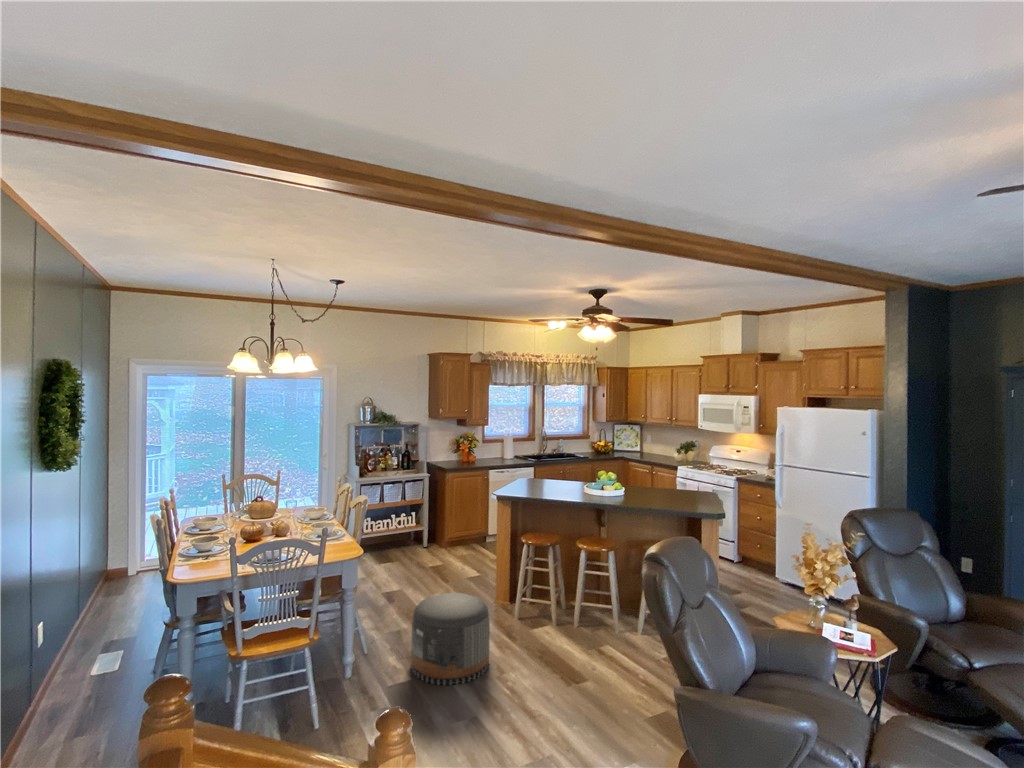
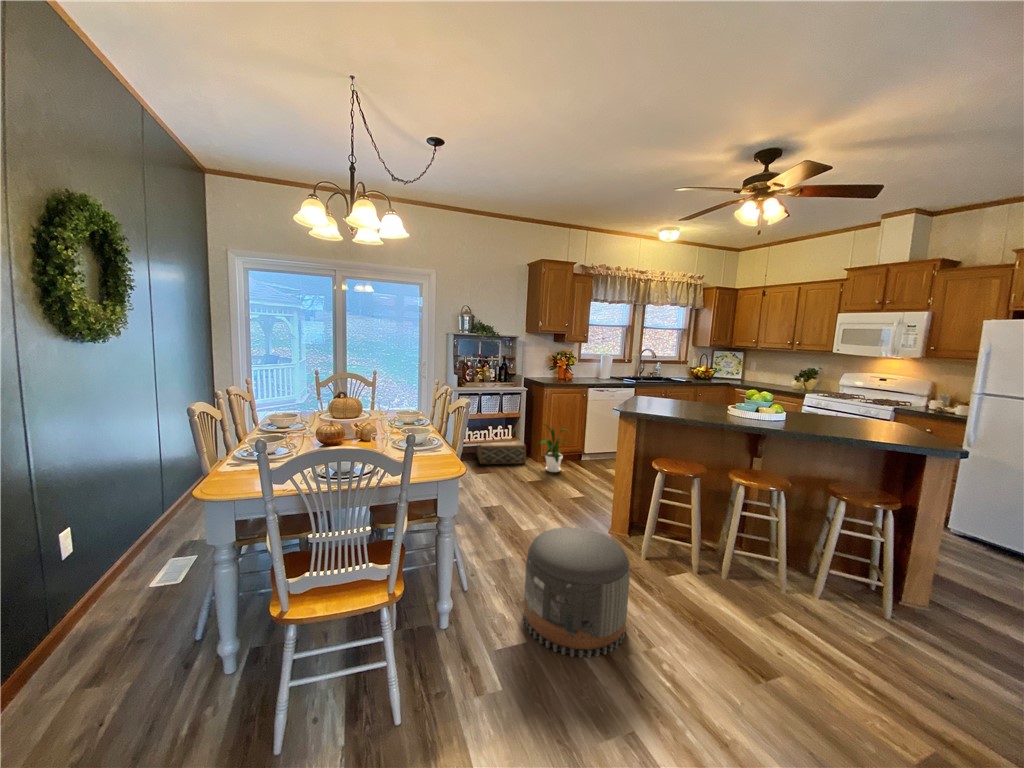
house plant: none [437,509,473,555] -> present [540,425,569,472]
woven basket: none [382,525,430,553] -> present [477,442,526,464]

